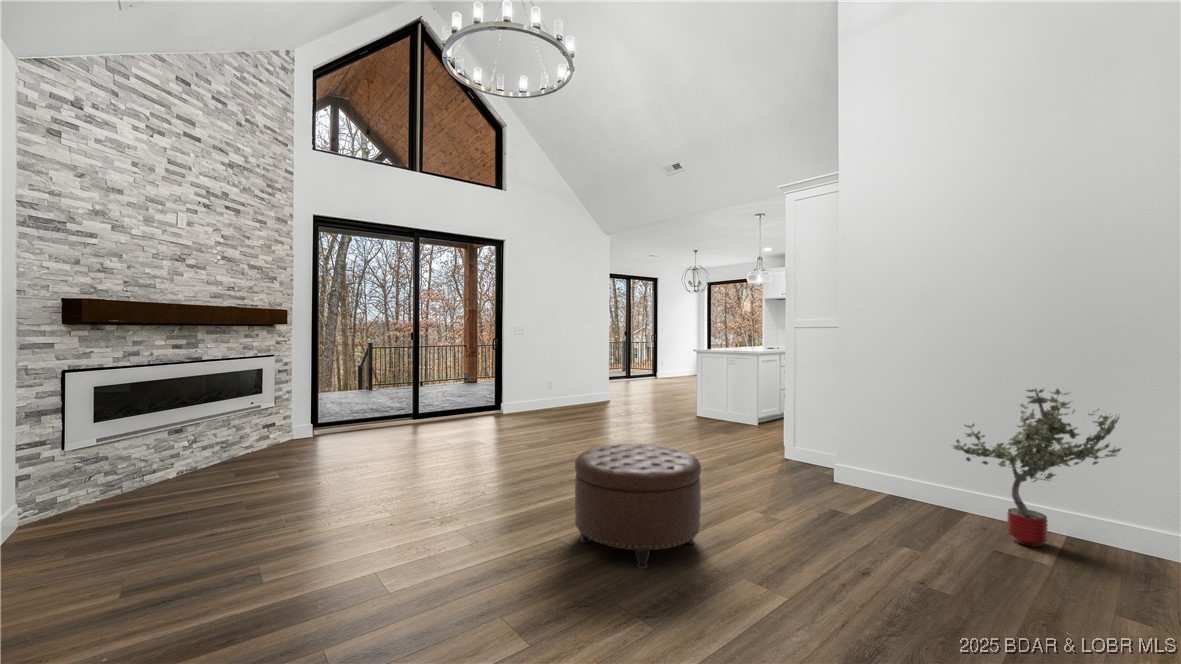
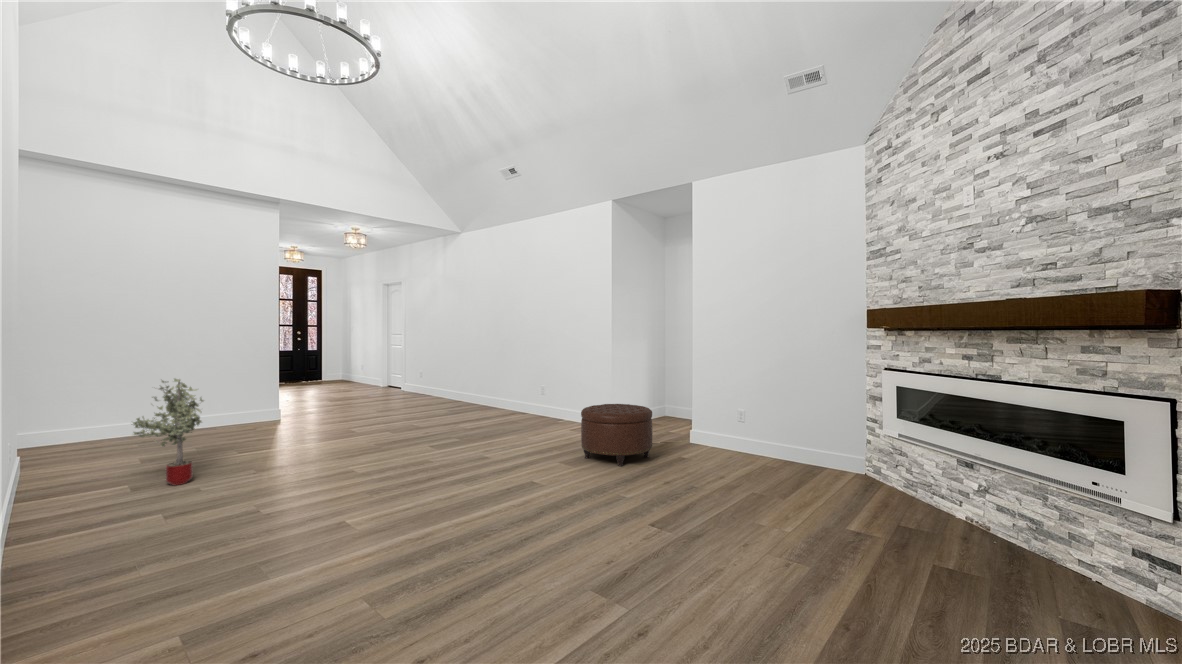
ottoman: present [575,444,701,569] -> present [581,404,653,466]

